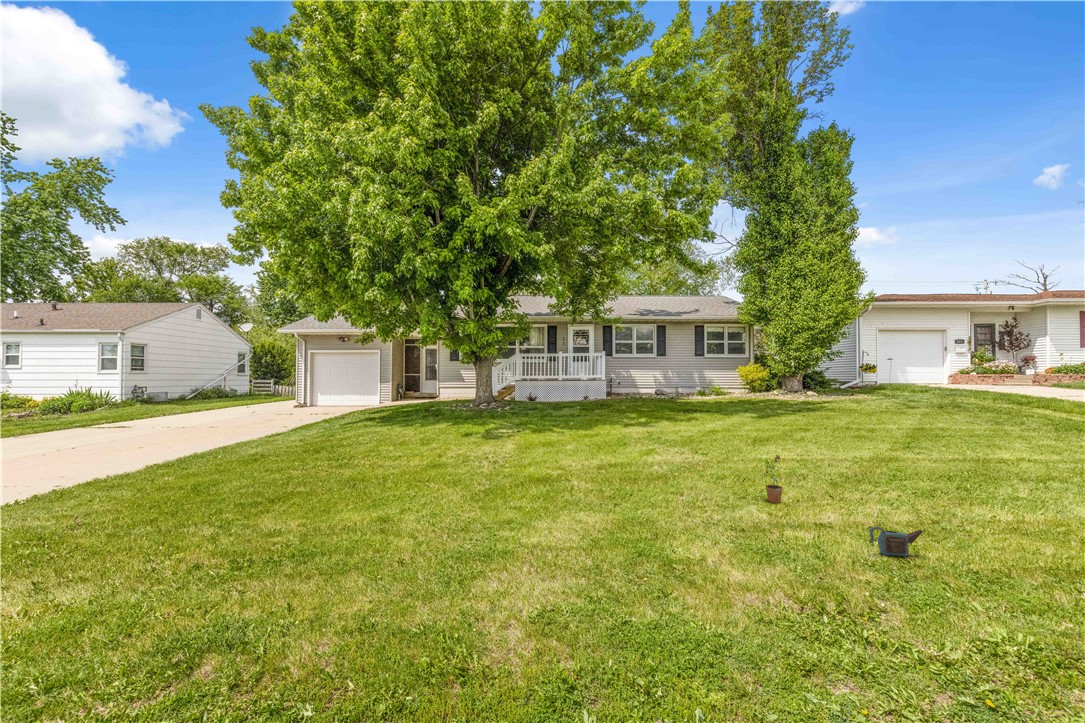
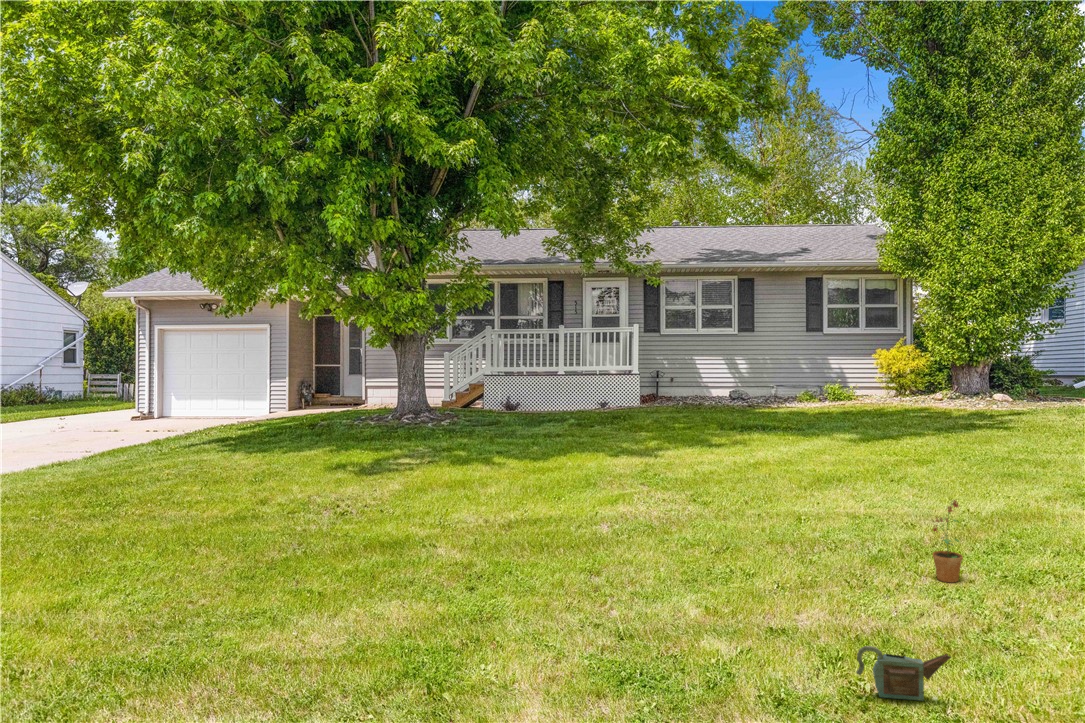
potted plant: present [766,455,783,503] -> present [933,500,963,582]

